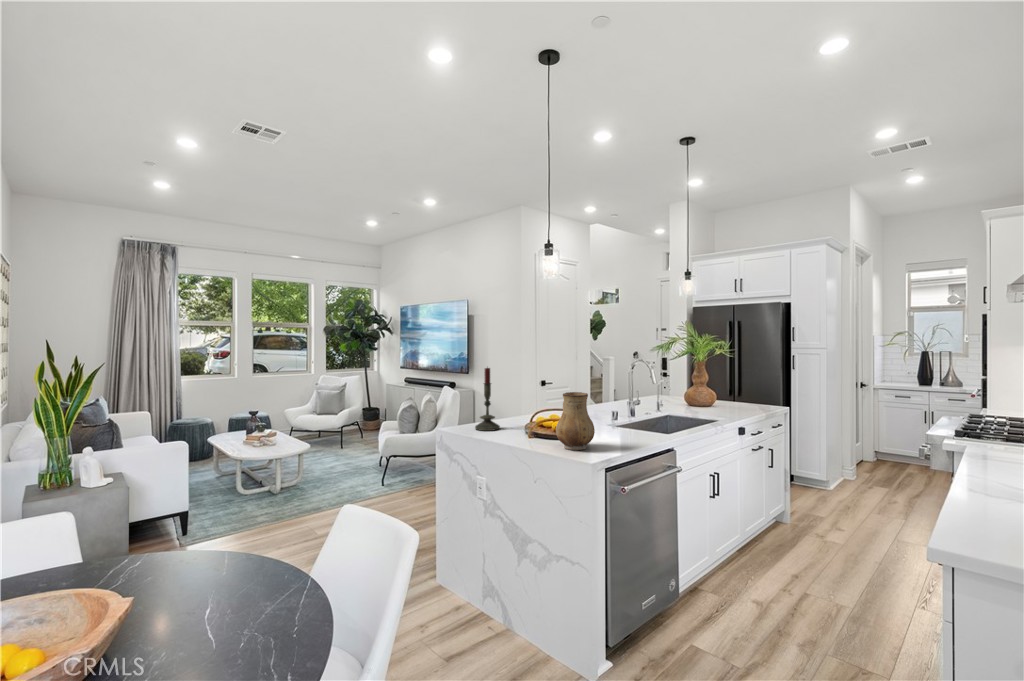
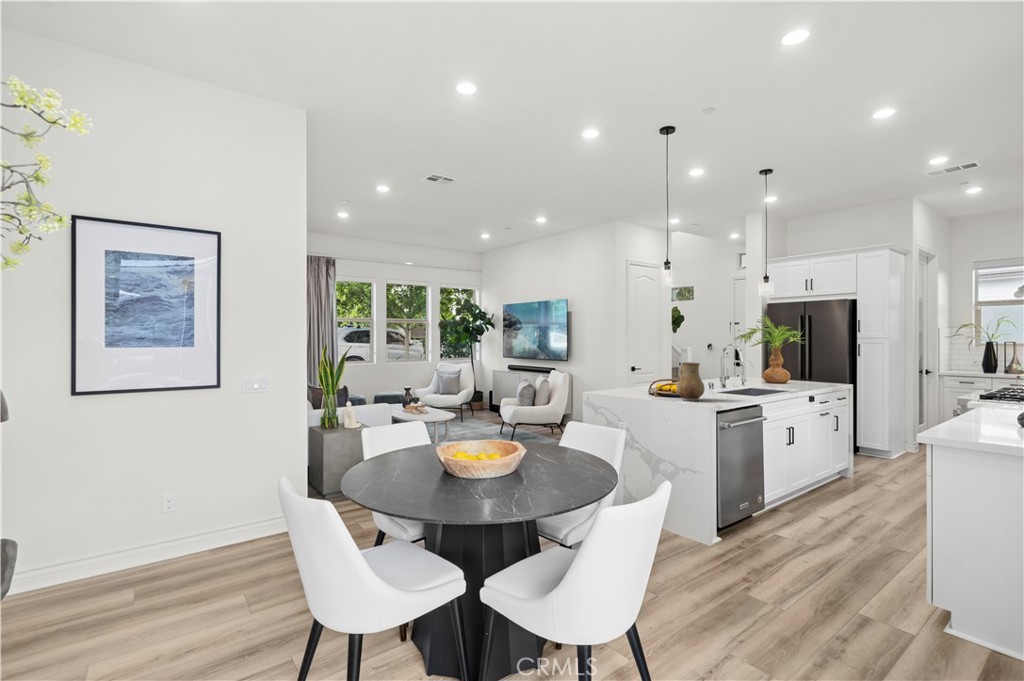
candle: present [475,368,500,431] -> none [609,347,627,392]

